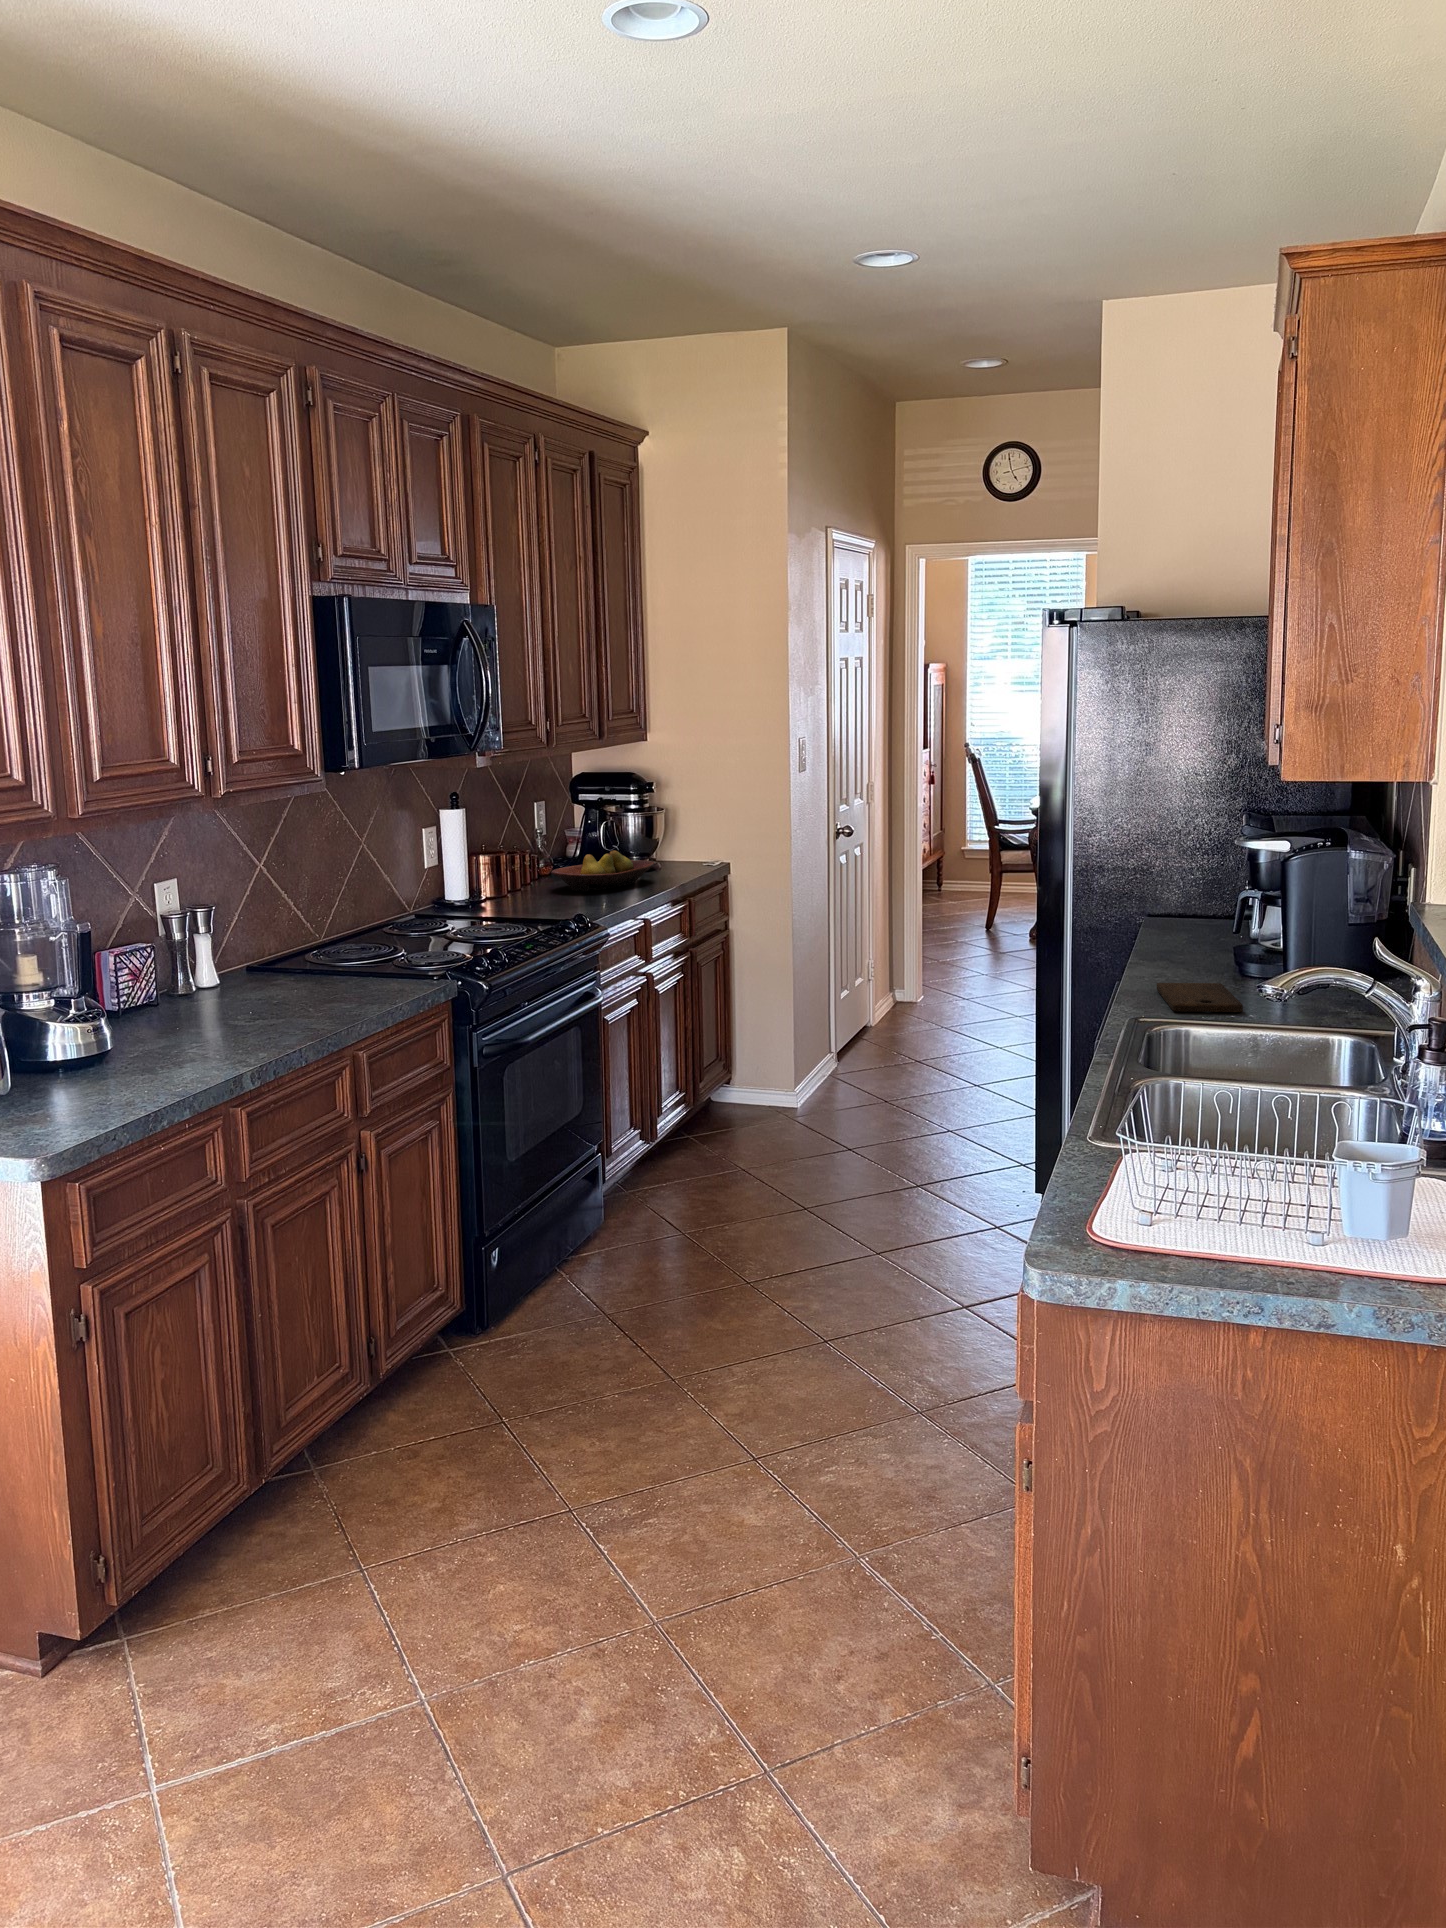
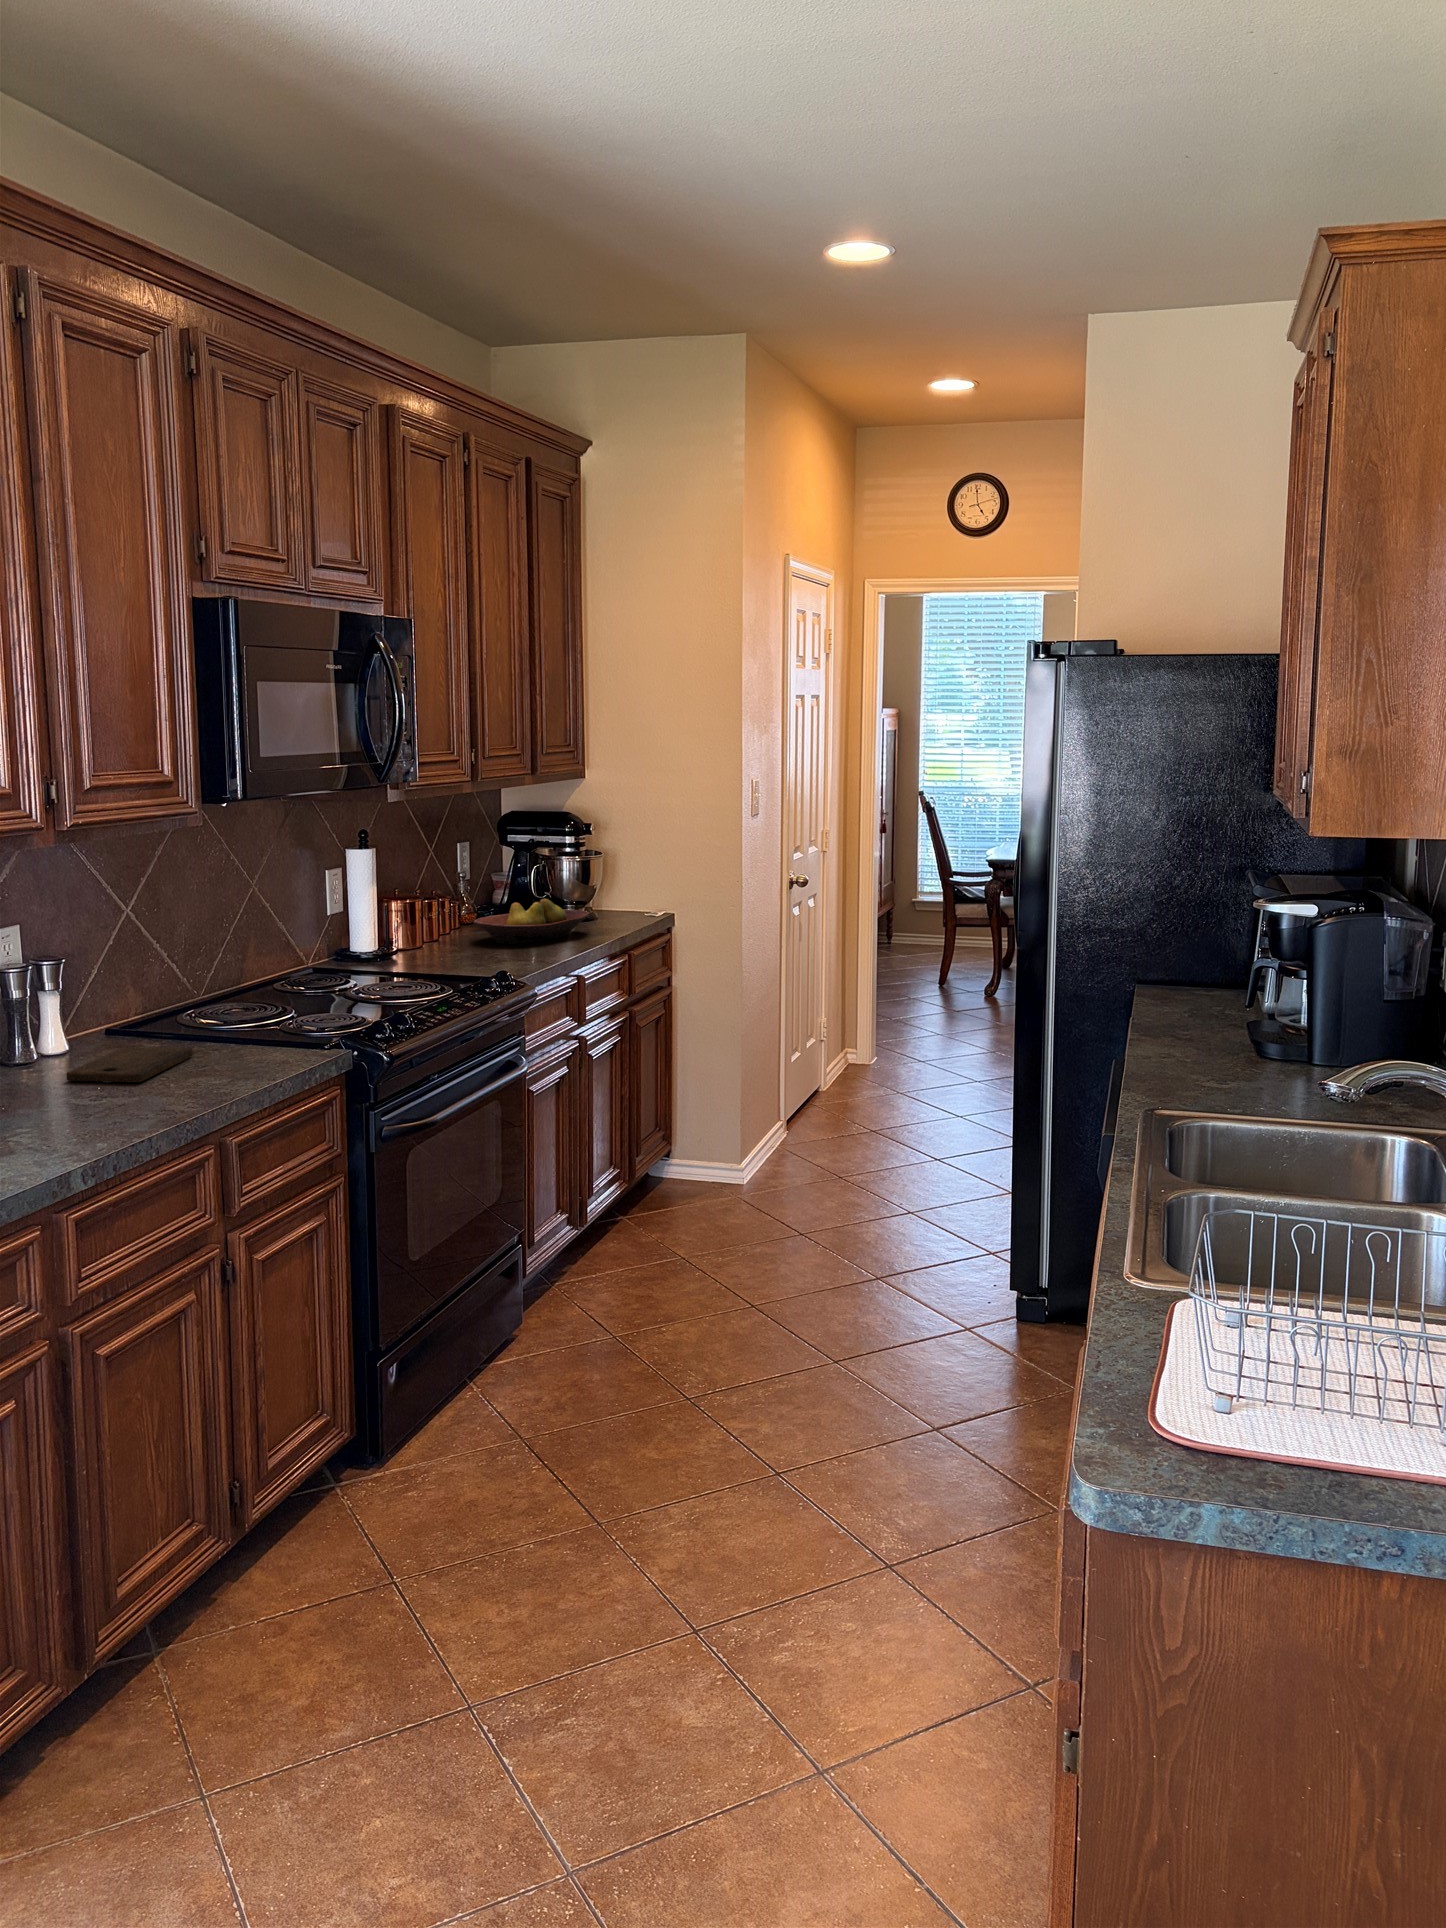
cutting board: present [1157,983,1243,1012] -> present [67,1047,193,1082]

